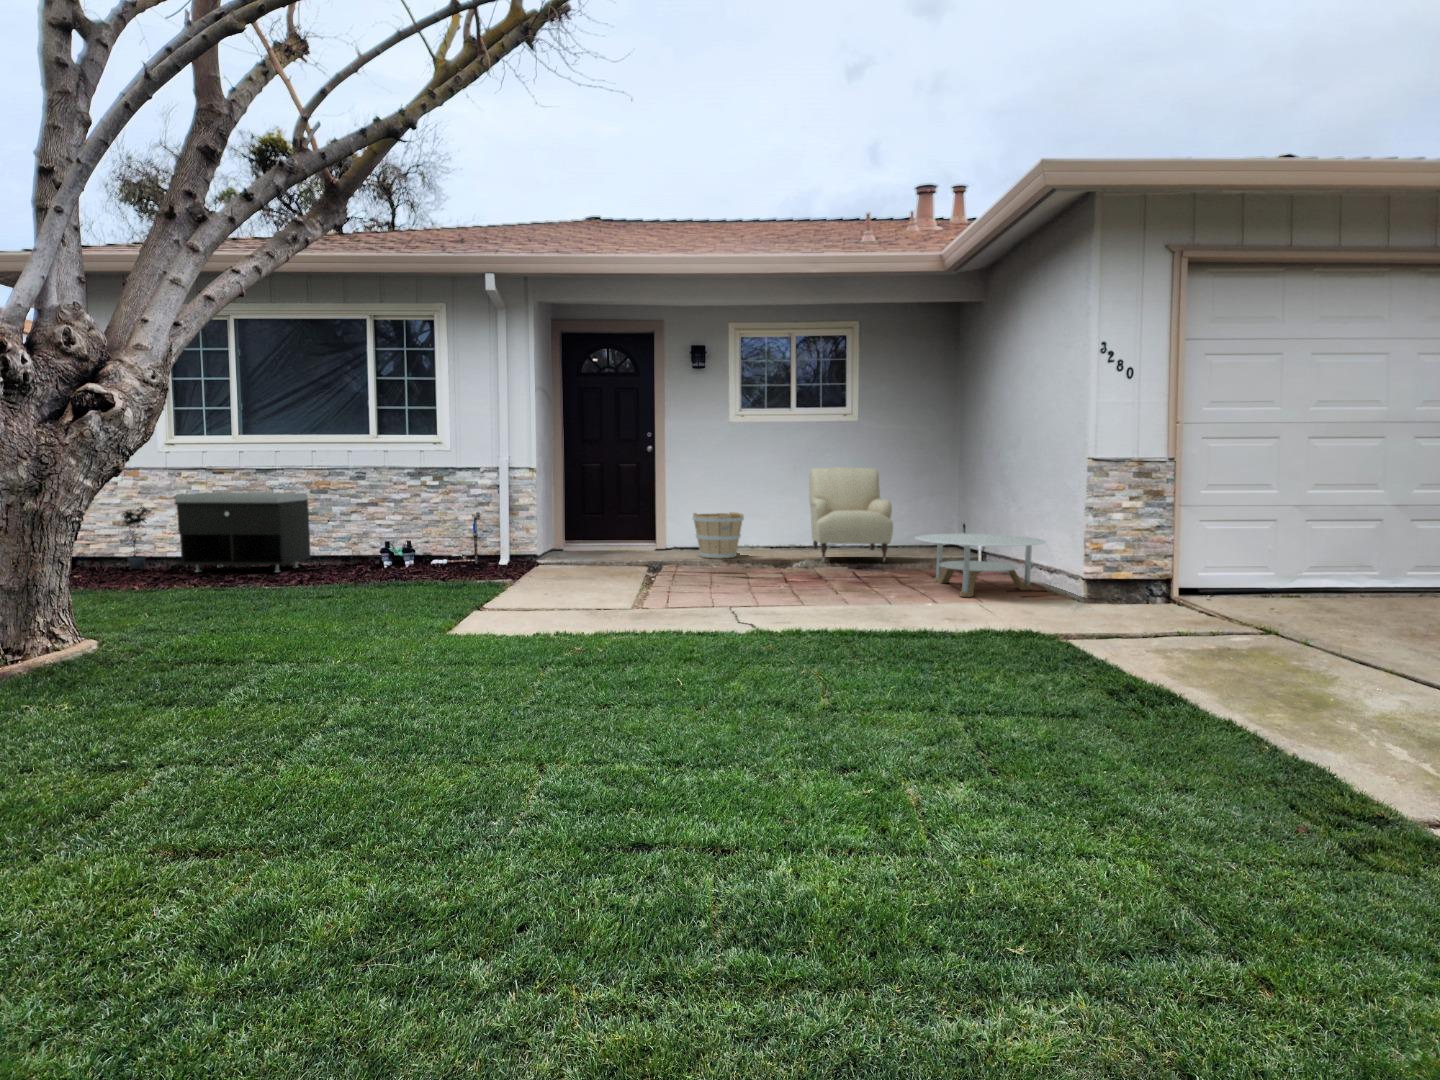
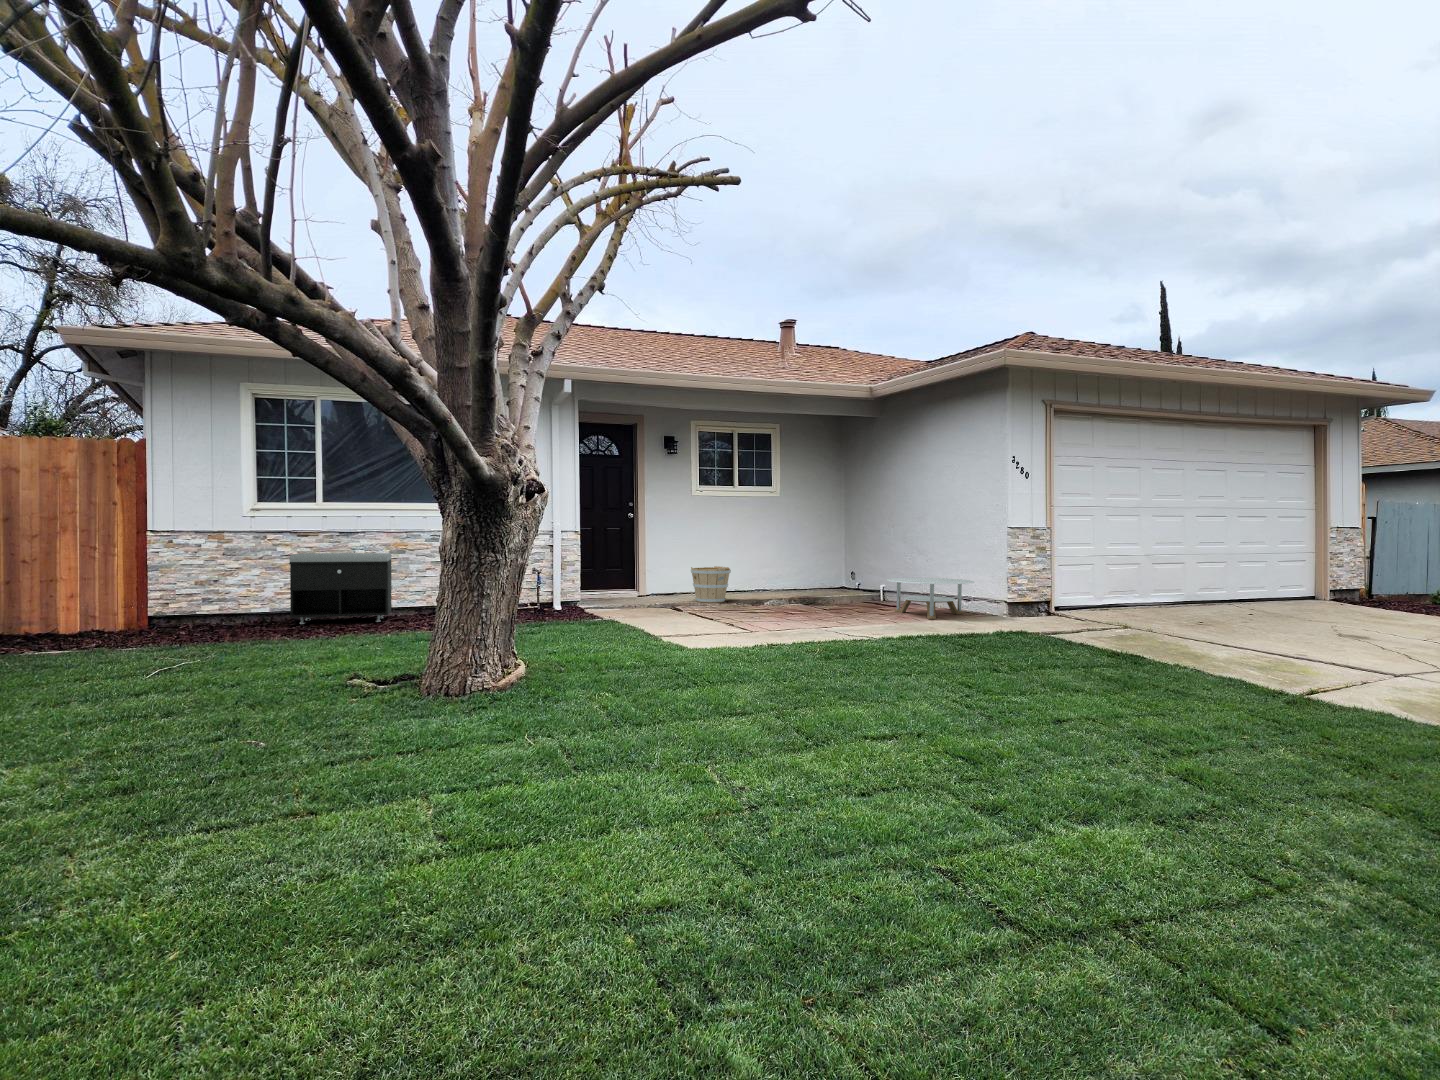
chair: present [809,467,893,561] -> none [772,531,845,603]
potted plant: present [122,504,151,569] -> none [215,564,246,624]

